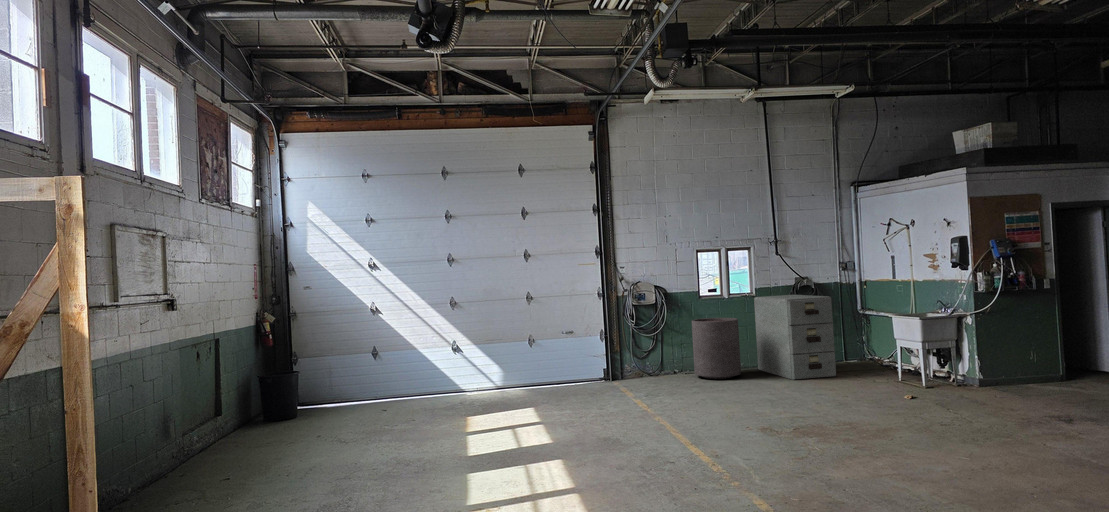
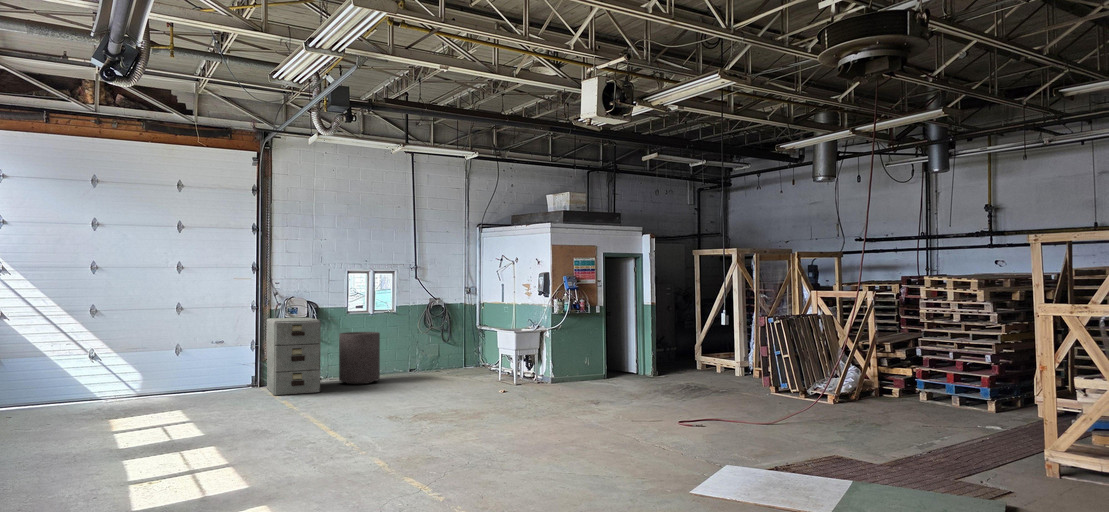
filing cabinet: present [754,295,836,380] -> present [266,317,321,395]

